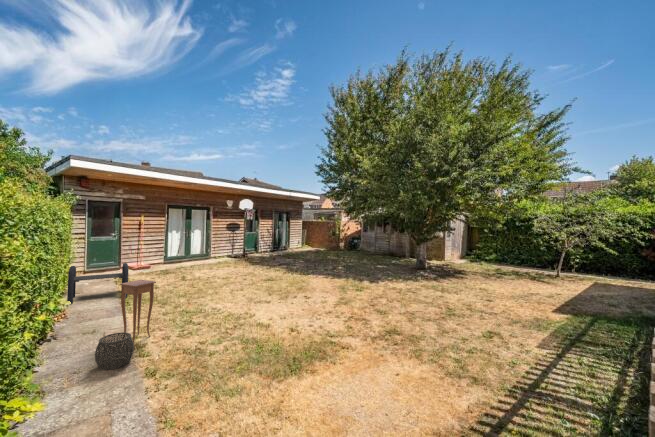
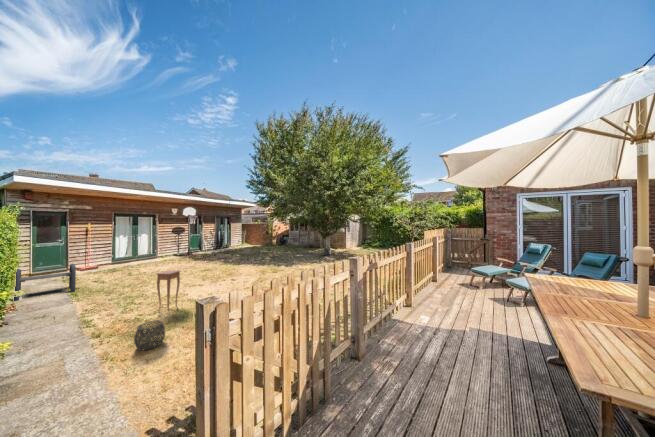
side table: present [120,280,156,343] -> present [156,270,181,311]
woven basket: present [95,332,134,370] -> present [134,320,165,351]

